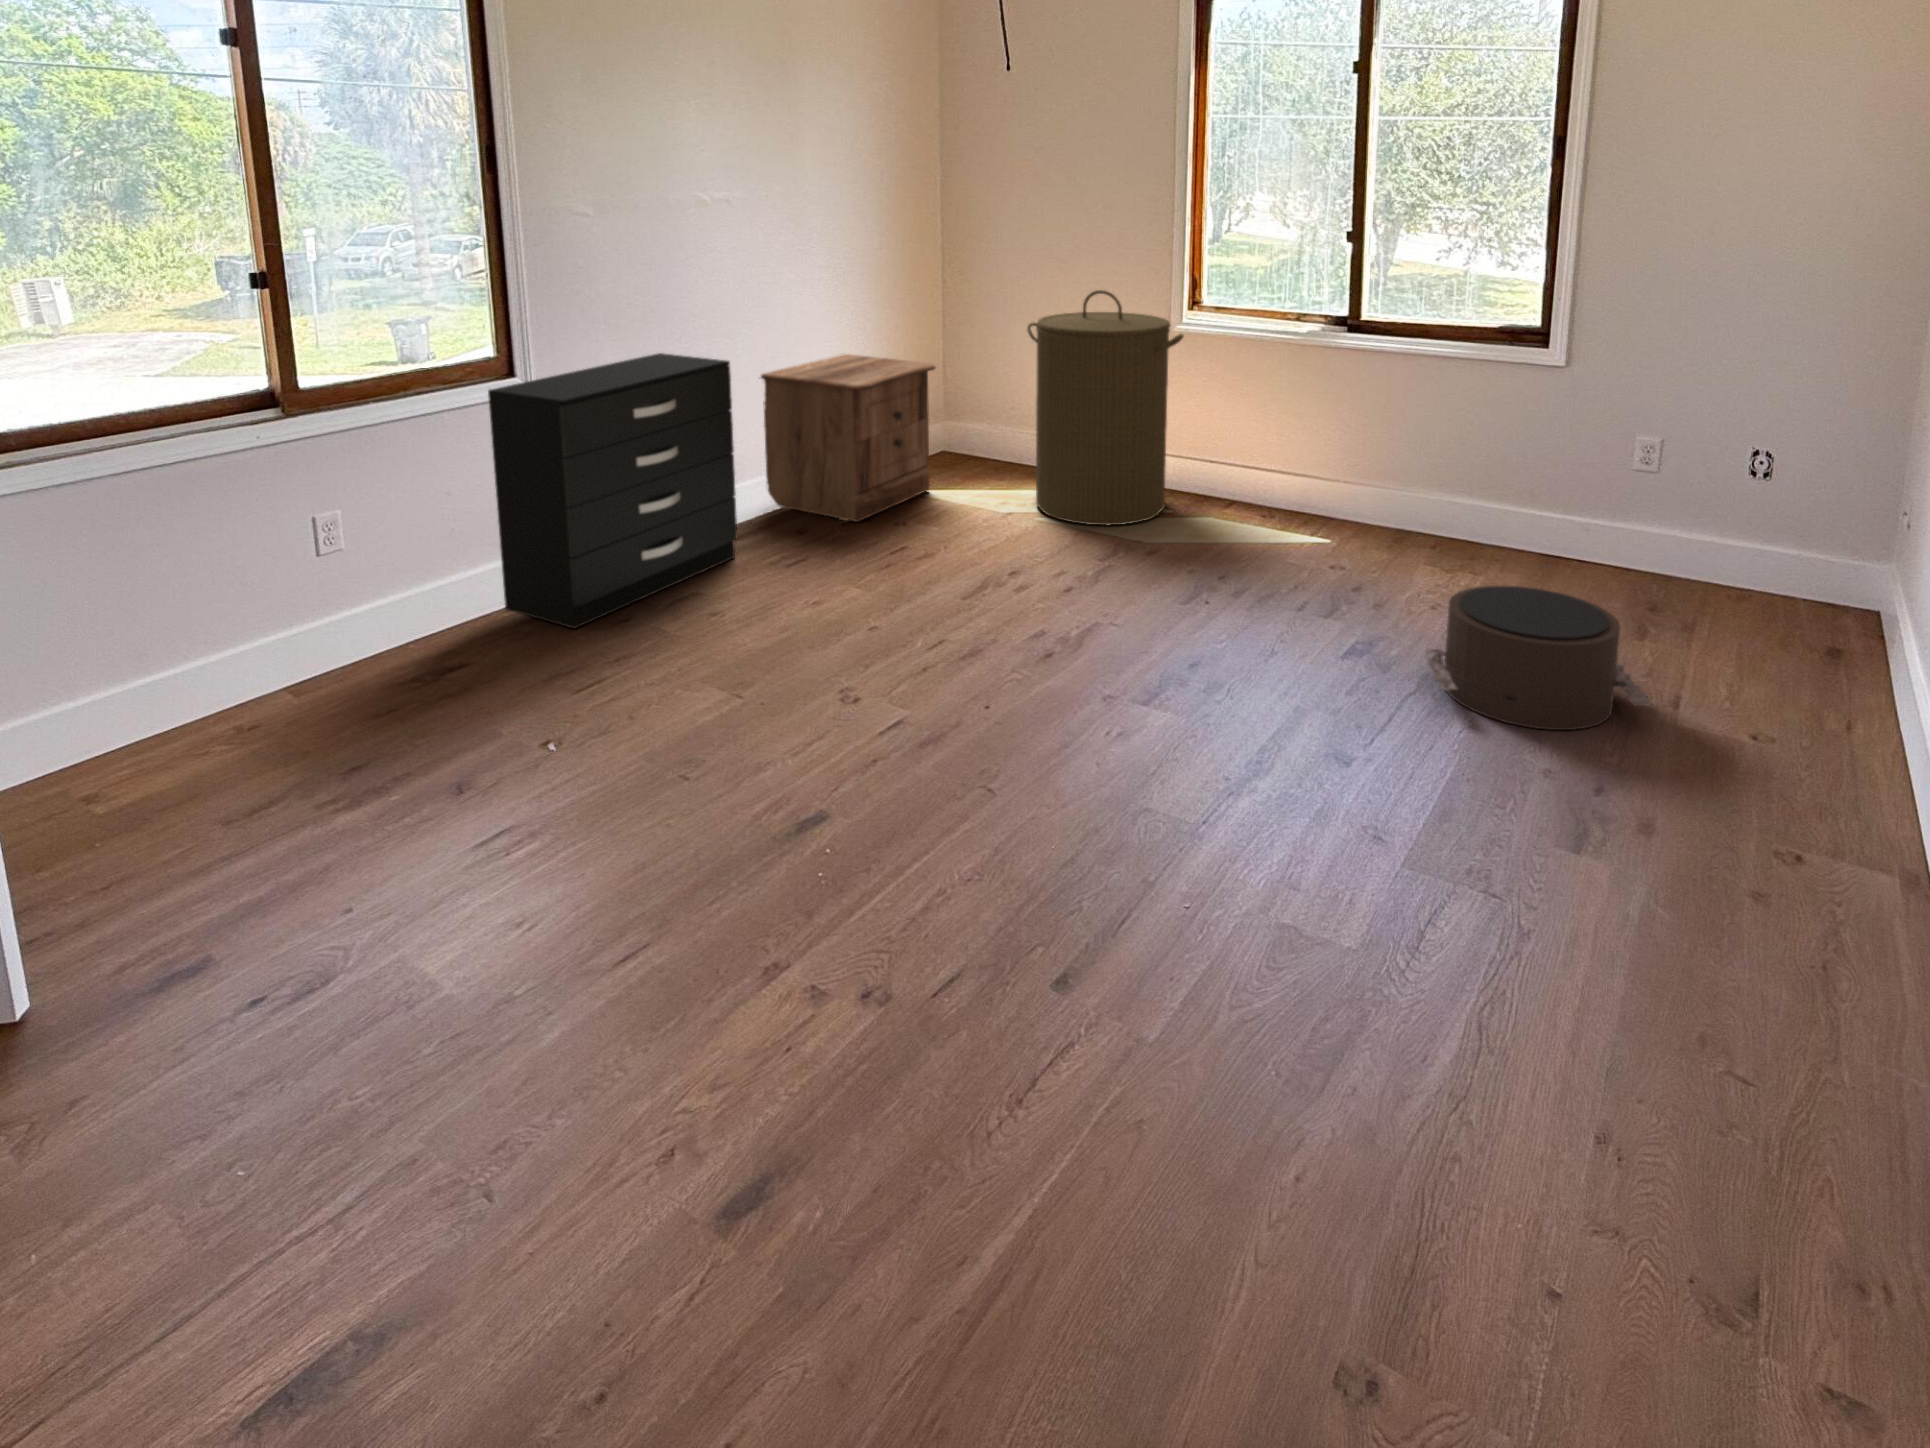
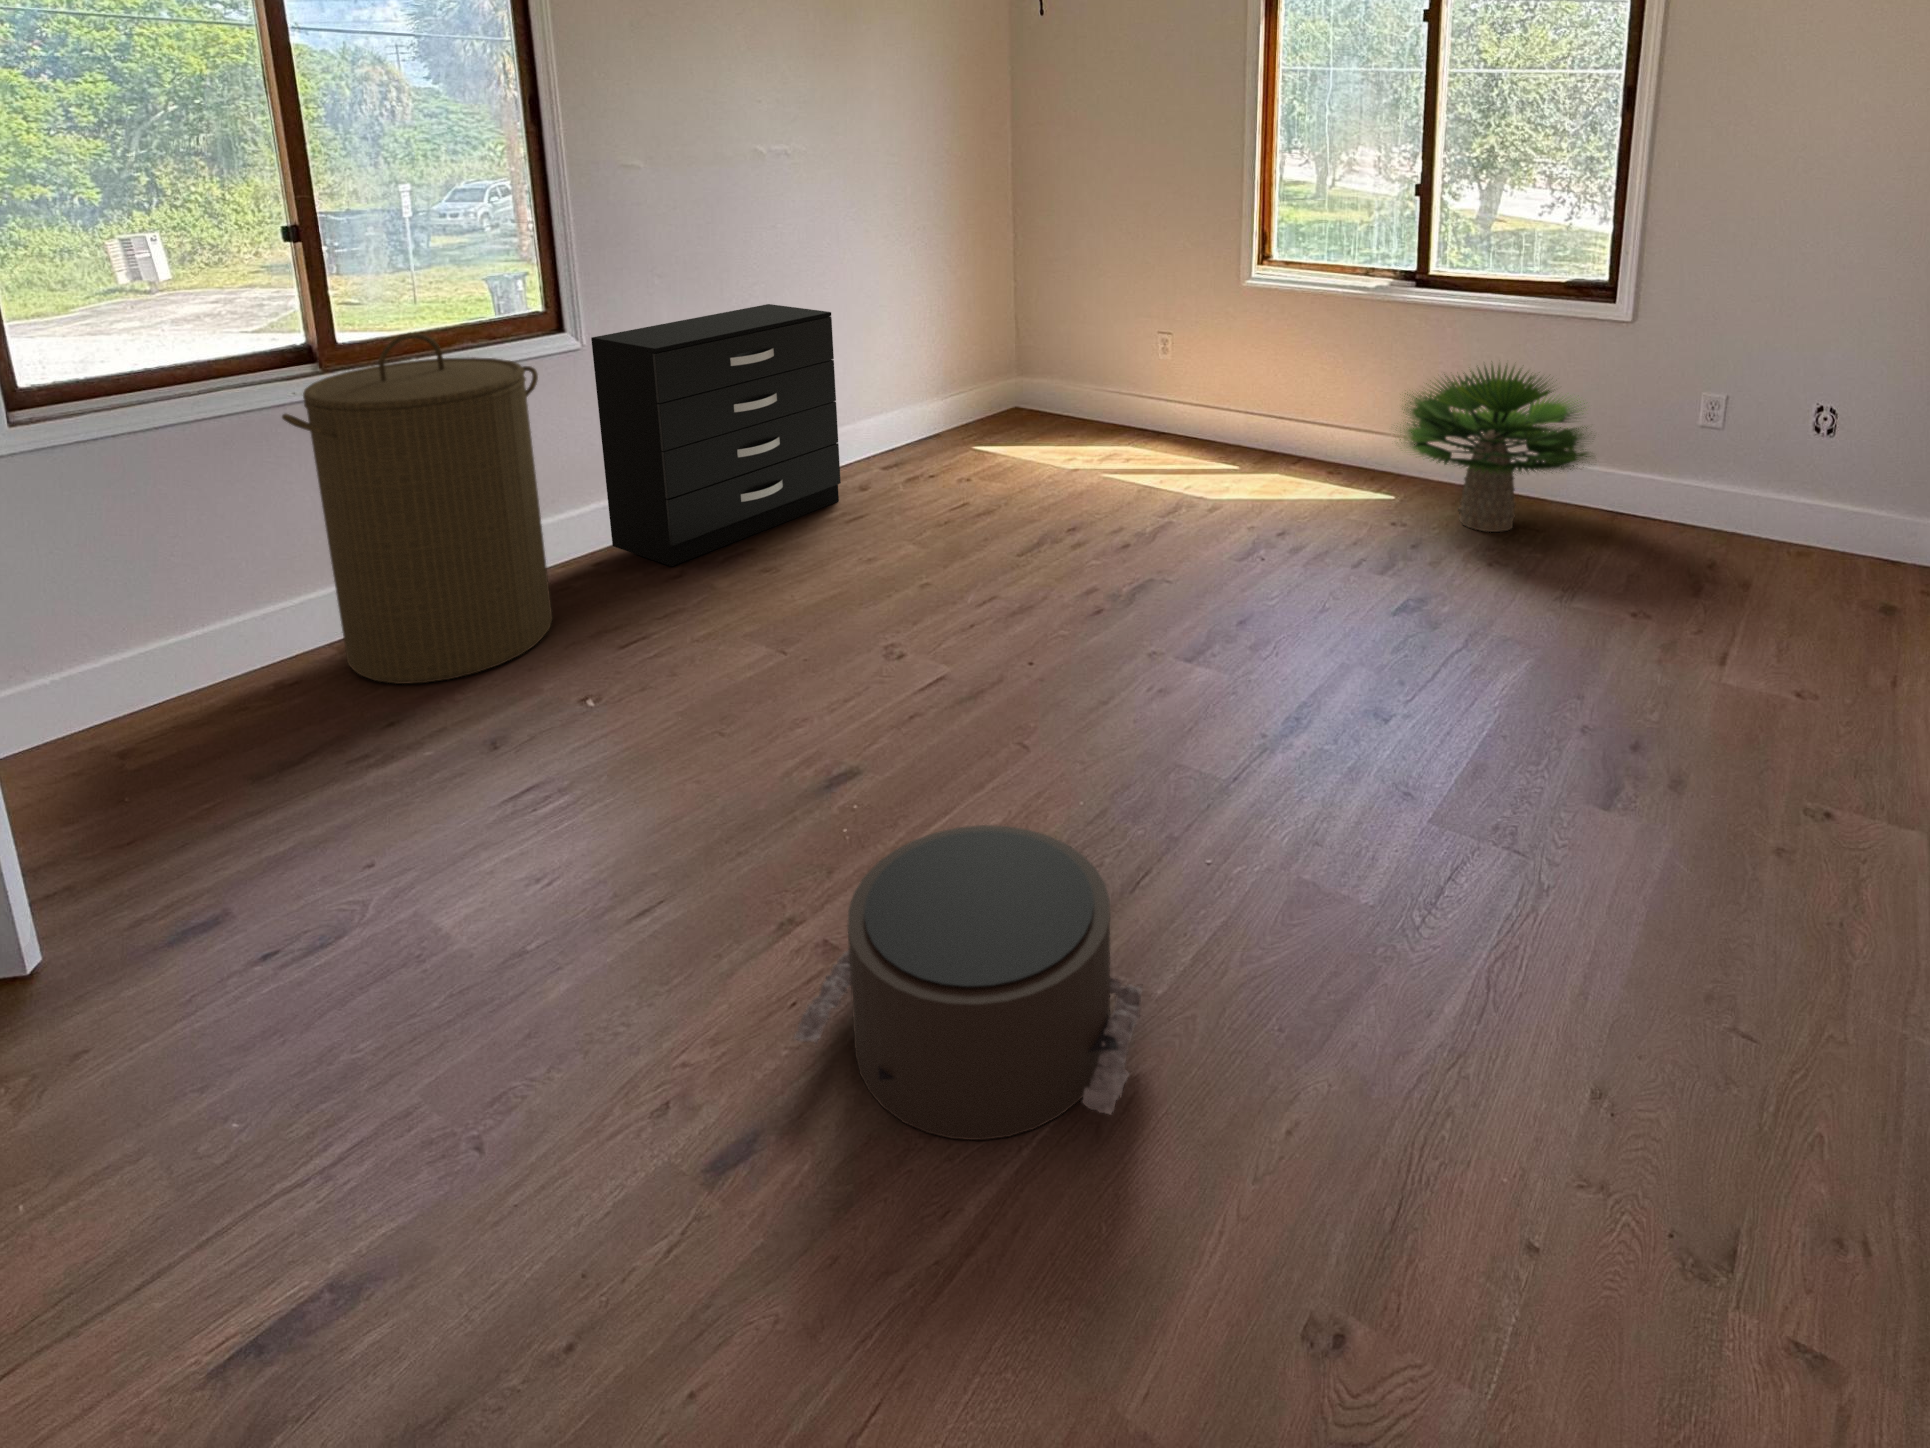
laundry hamper: present [1027,290,1183,525] -> present [282,333,552,684]
nightstand: present [761,354,935,522] -> none [872,307,1044,469]
potted plant: none [1297,402,1510,575] -> present [1400,365,1591,532]
pouf: present [1426,586,1652,730] -> present [794,825,1143,1140]

